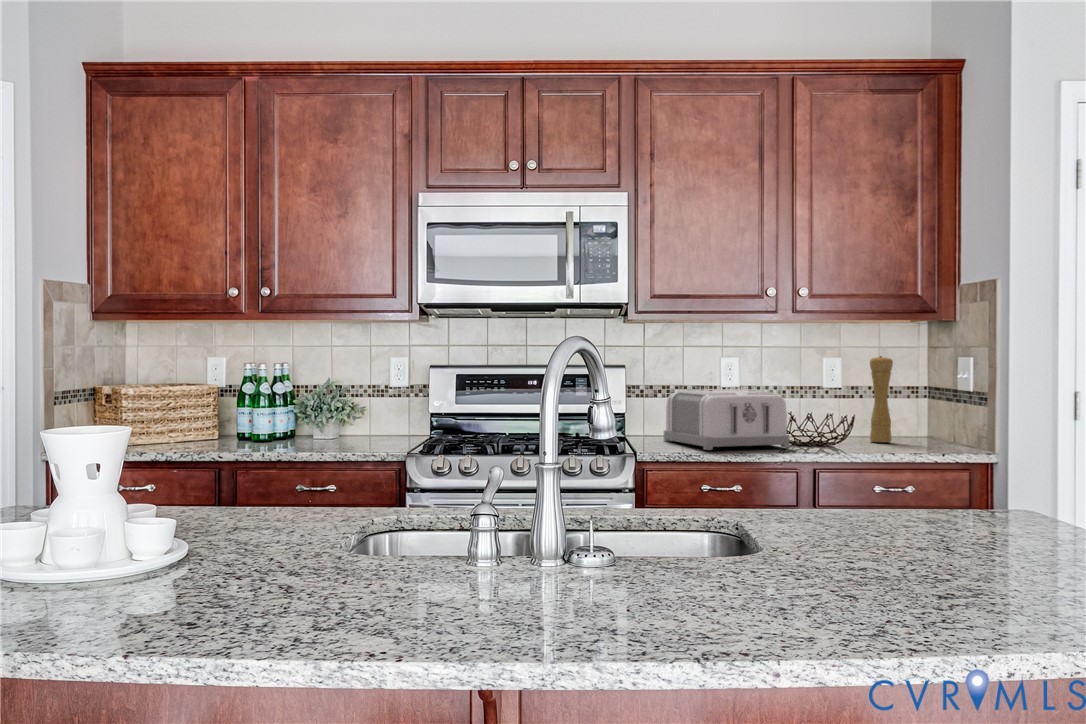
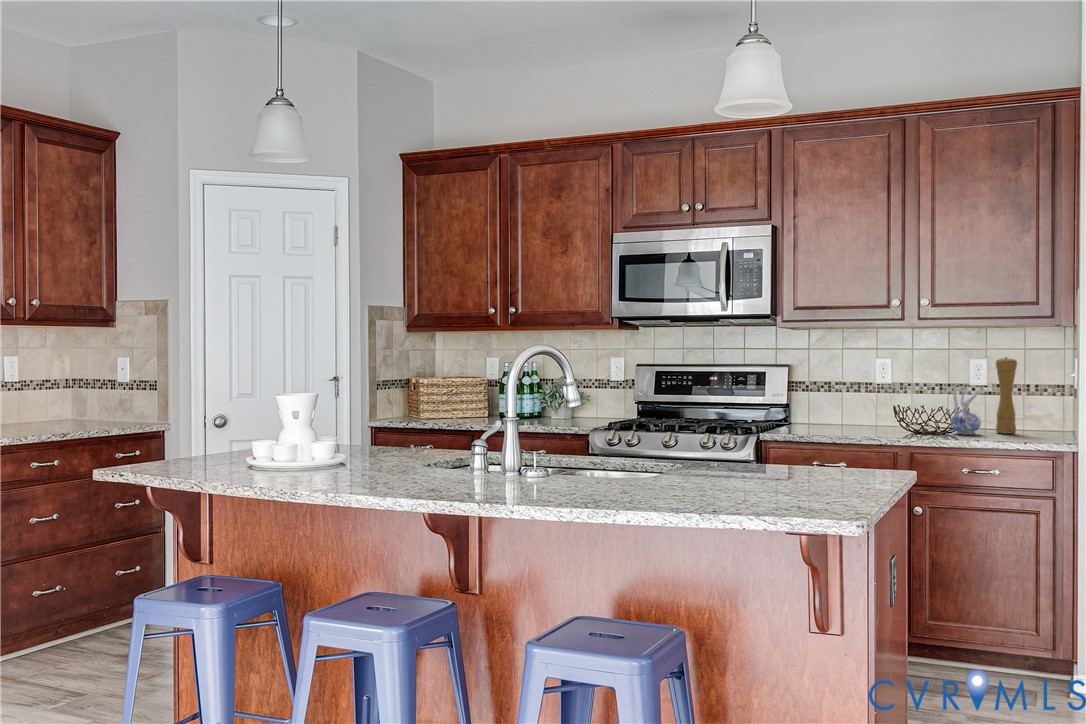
toaster: present [664,390,790,450] -> none [808,385,903,434]
ceramic pitcher: none [830,392,862,445] -> present [951,388,981,434]

